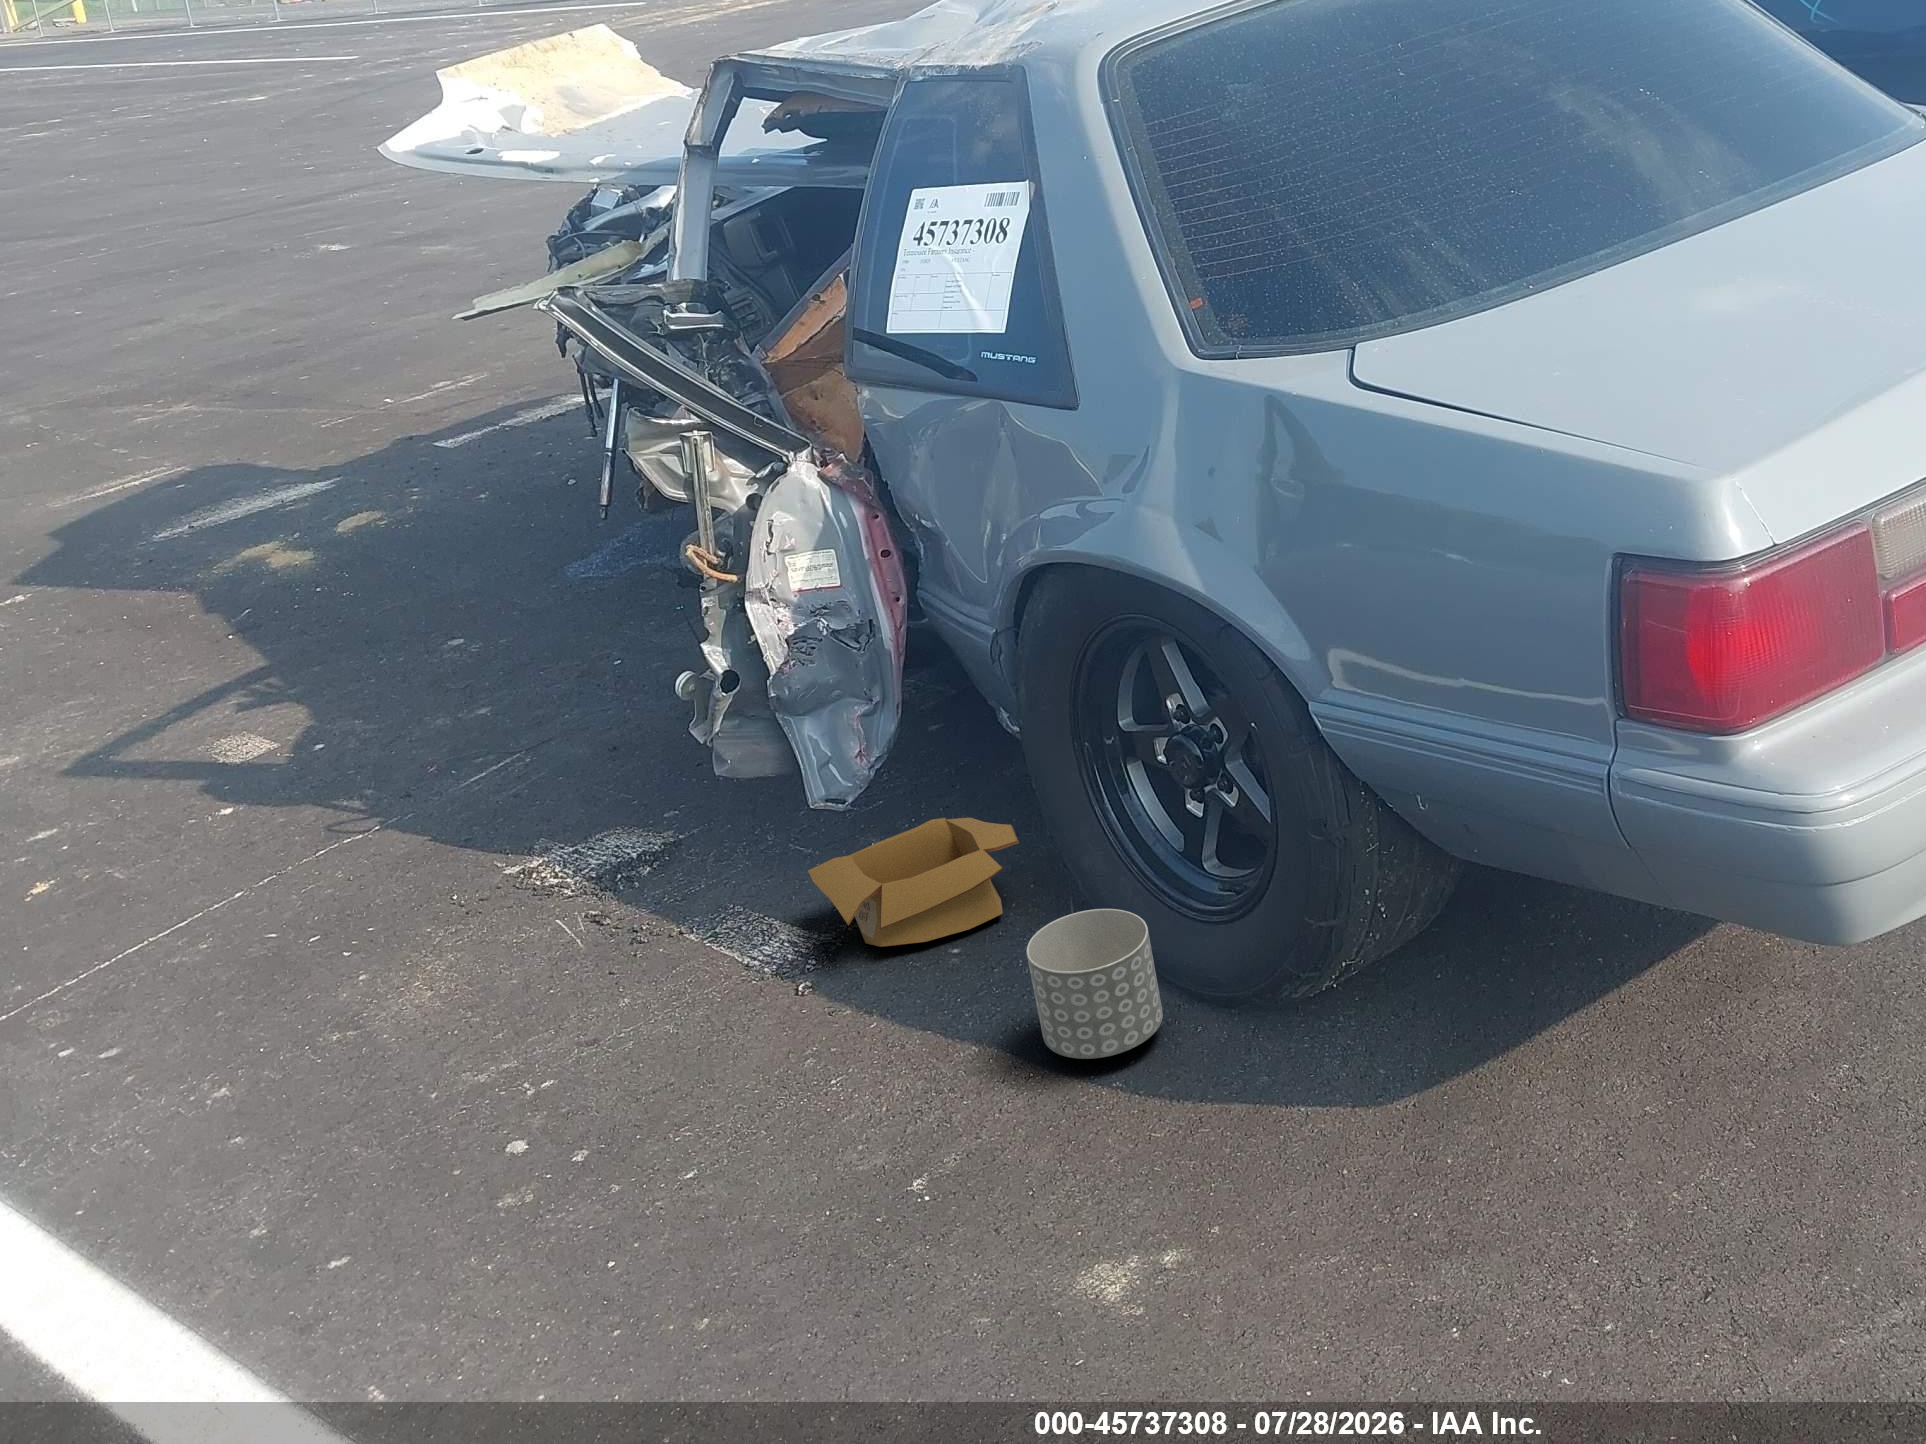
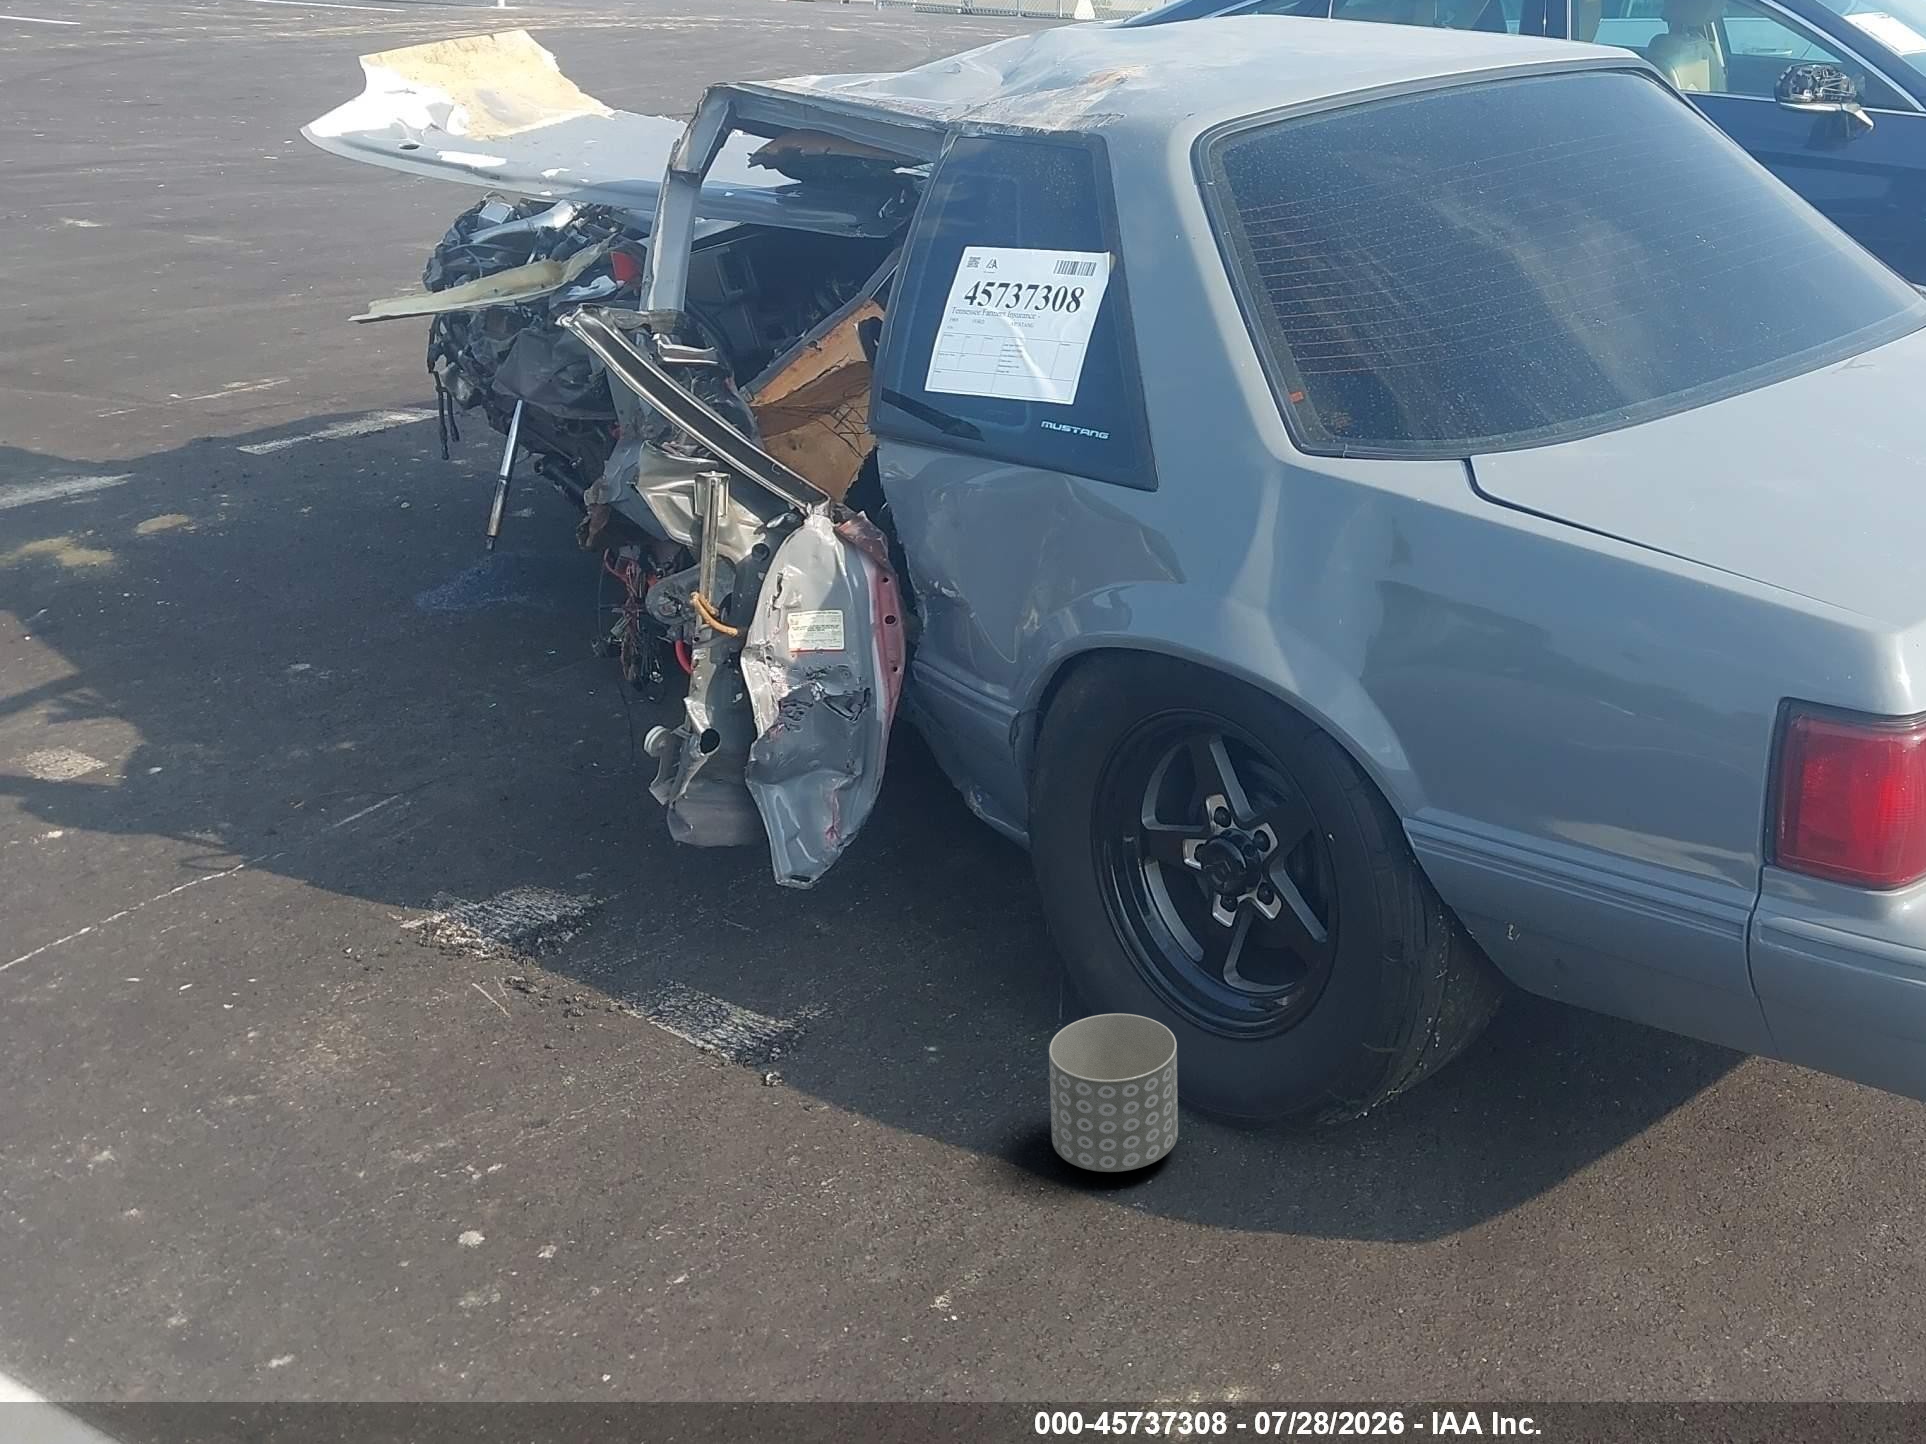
cardboard box: present [808,818,1019,947] -> none [769,902,1002,1034]

